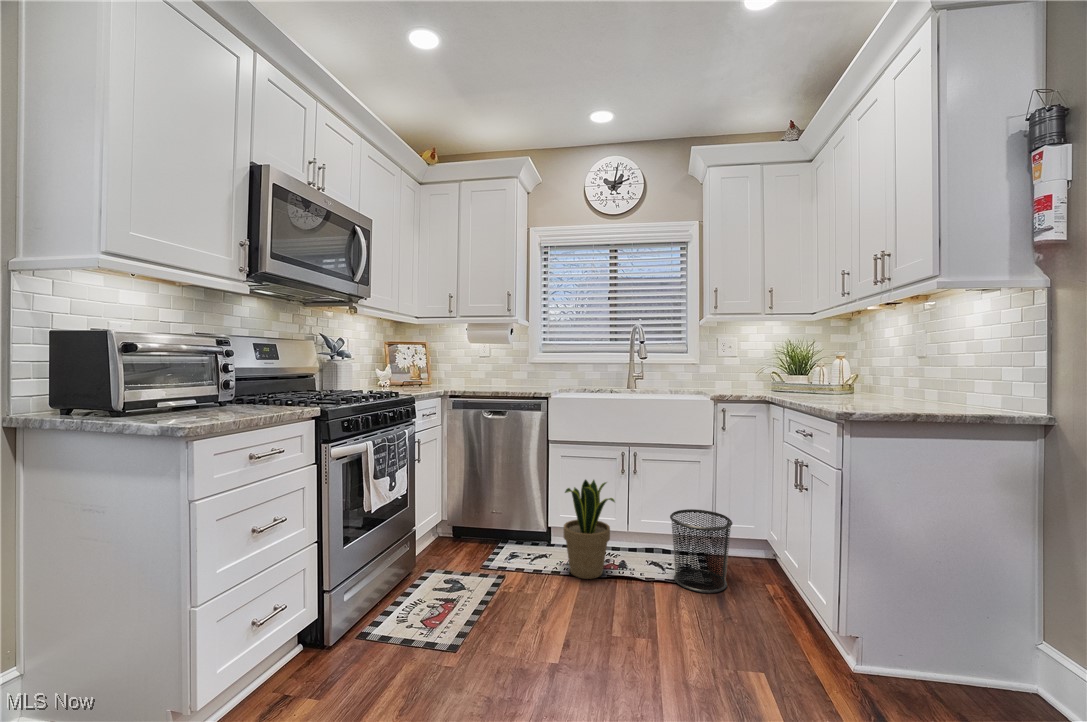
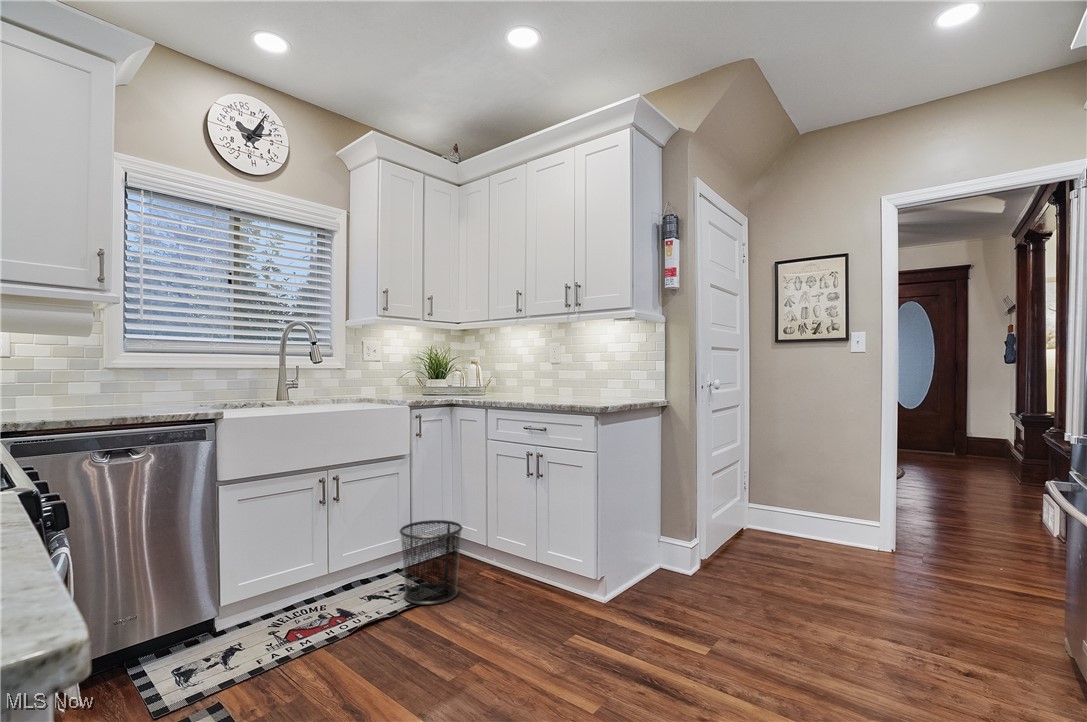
potted plant: present [564,480,615,579] -> none [284,515,359,646]

